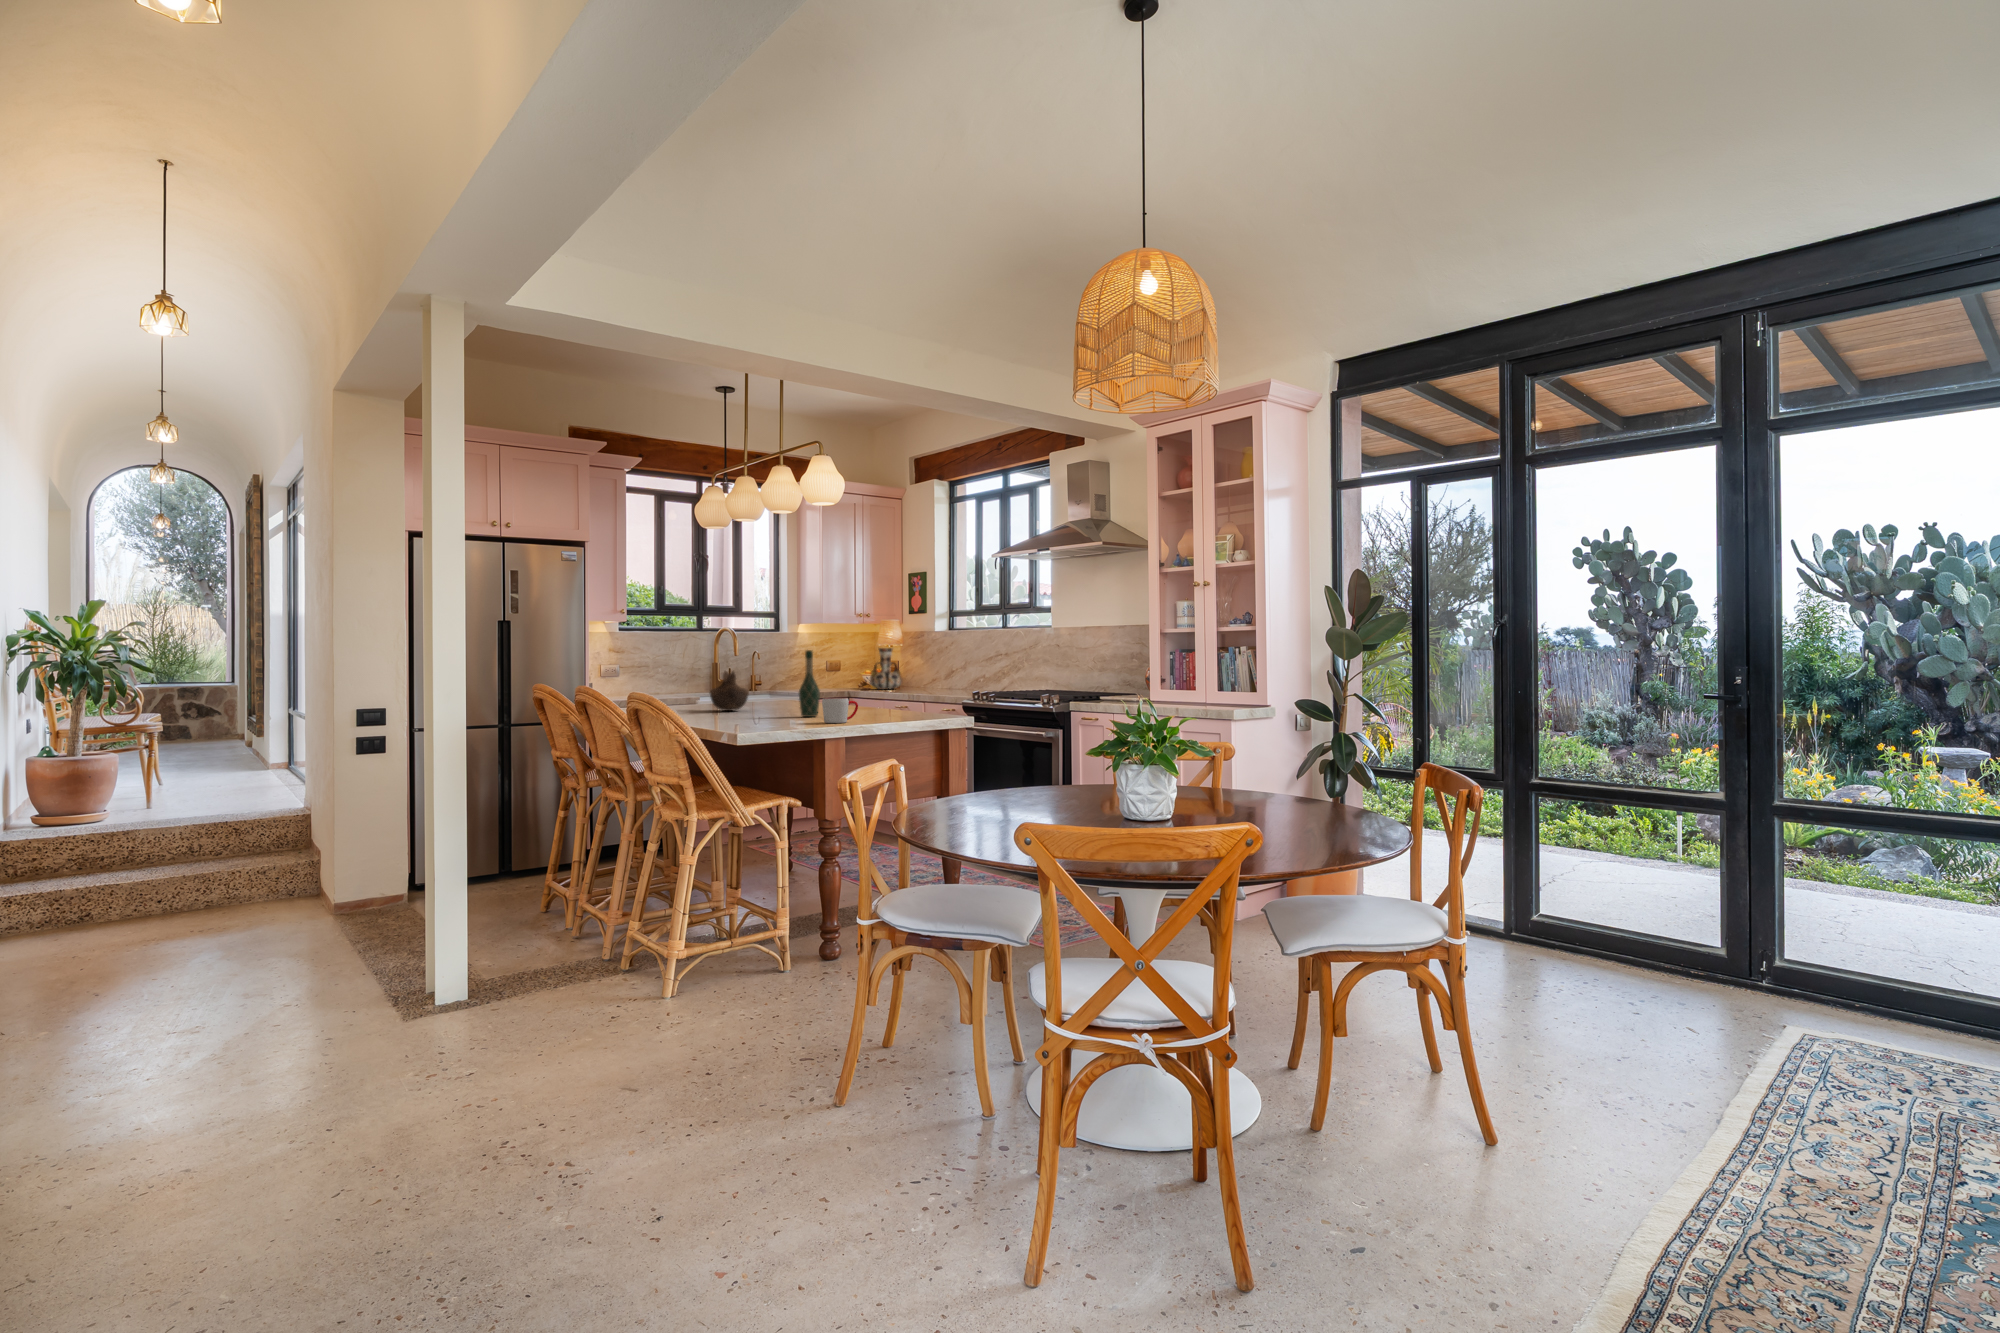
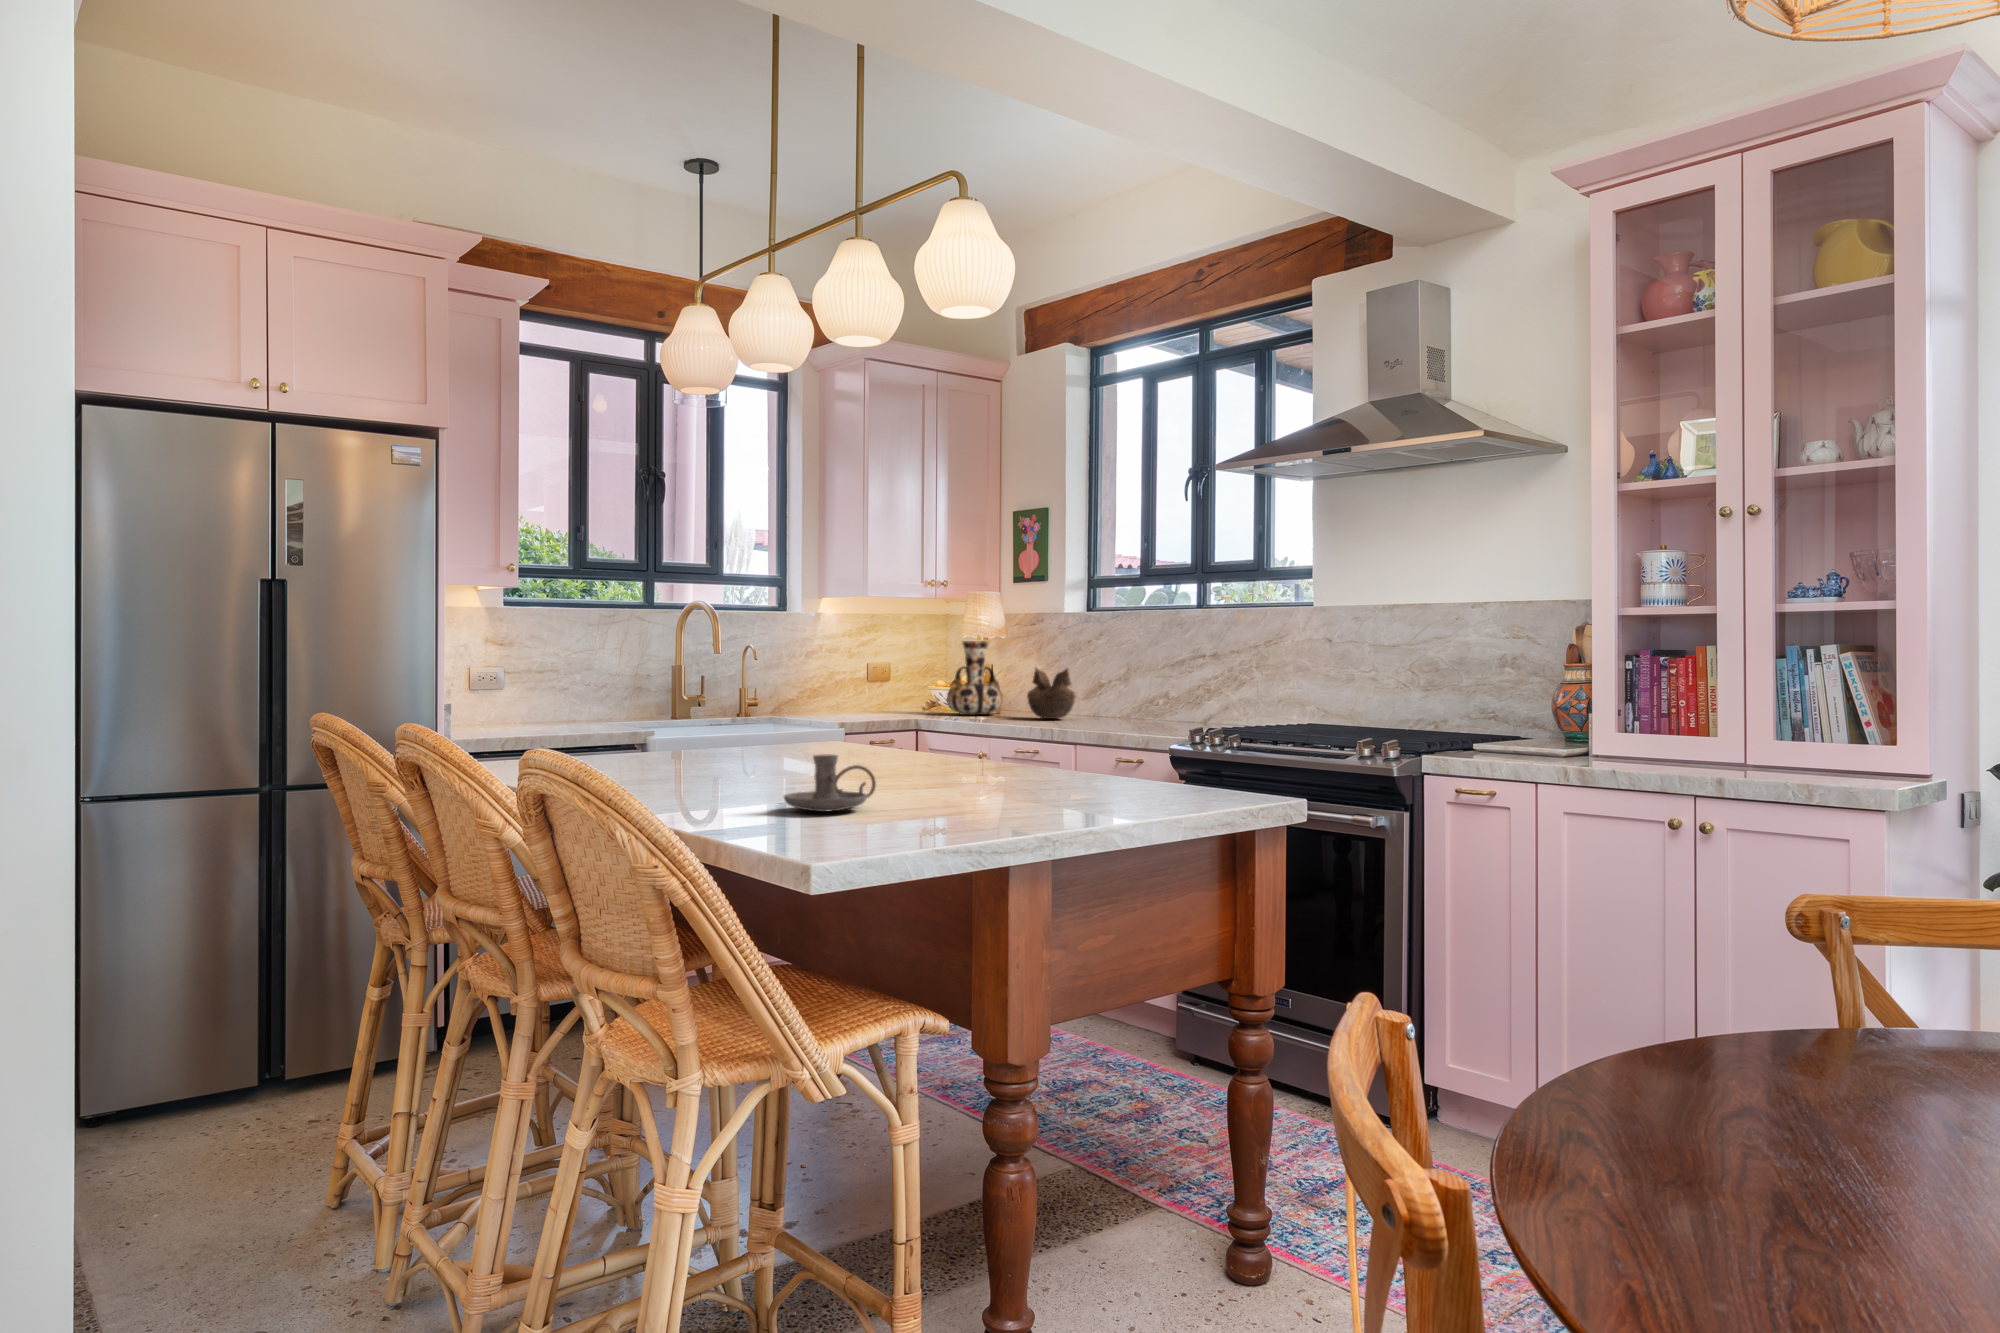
wine bottle: present [799,650,820,717] -> none [889,640,935,786]
decorative bowl: present [710,671,749,711] -> present [1027,668,1075,719]
mug: present [822,698,858,723] -> none [962,748,1039,808]
candle holder: none [742,701,784,724] -> present [784,755,876,812]

